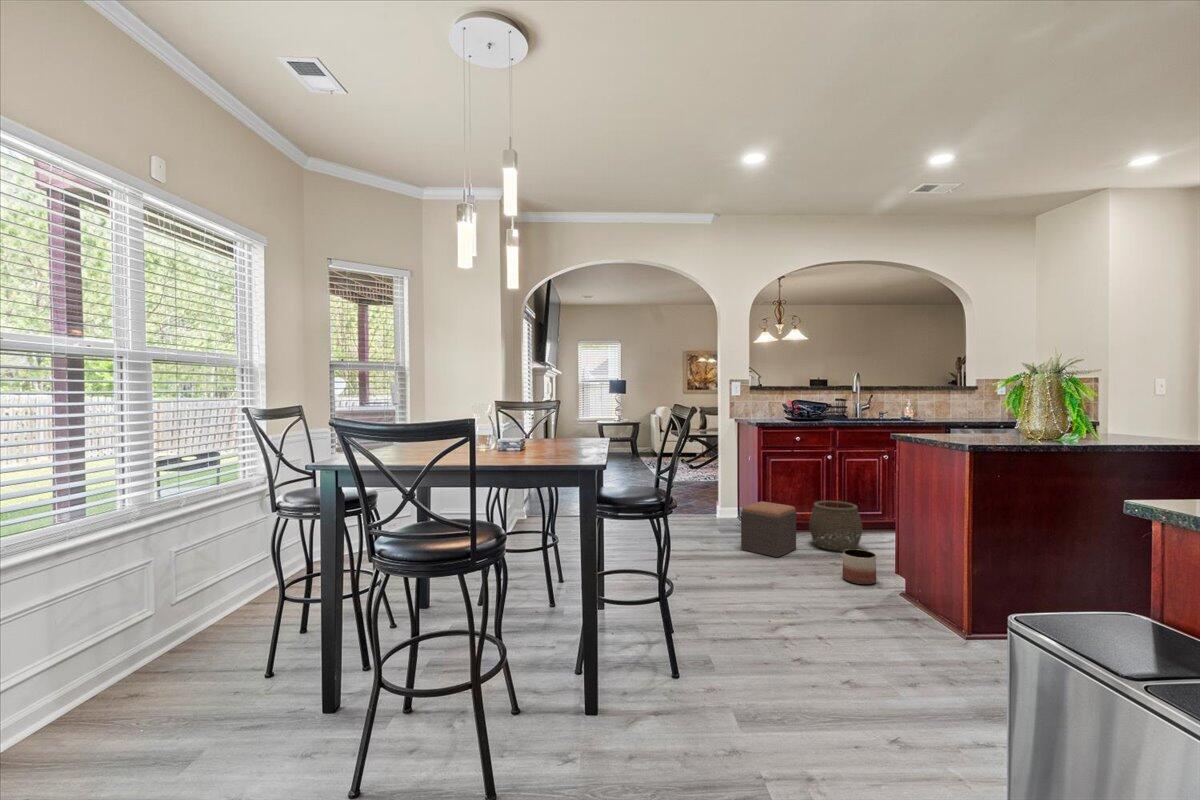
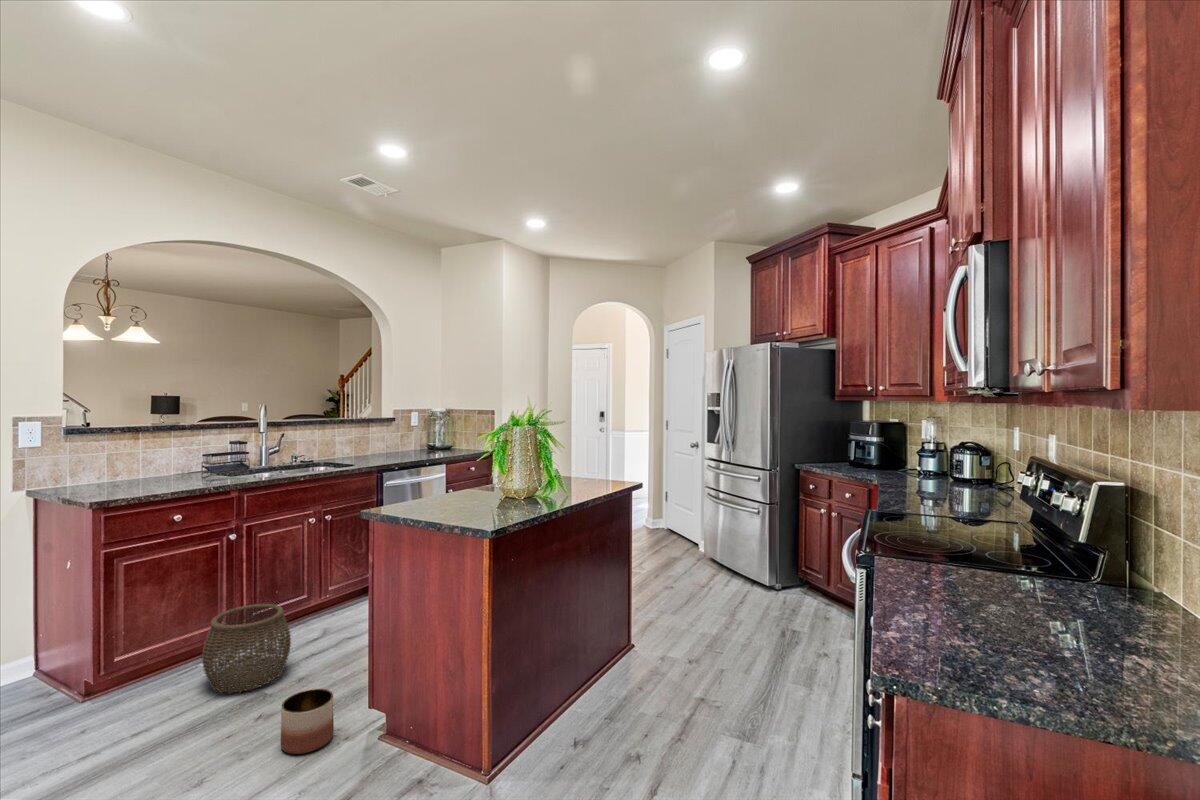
footstool: present [741,501,796,558] -> none [57,643,181,767]

